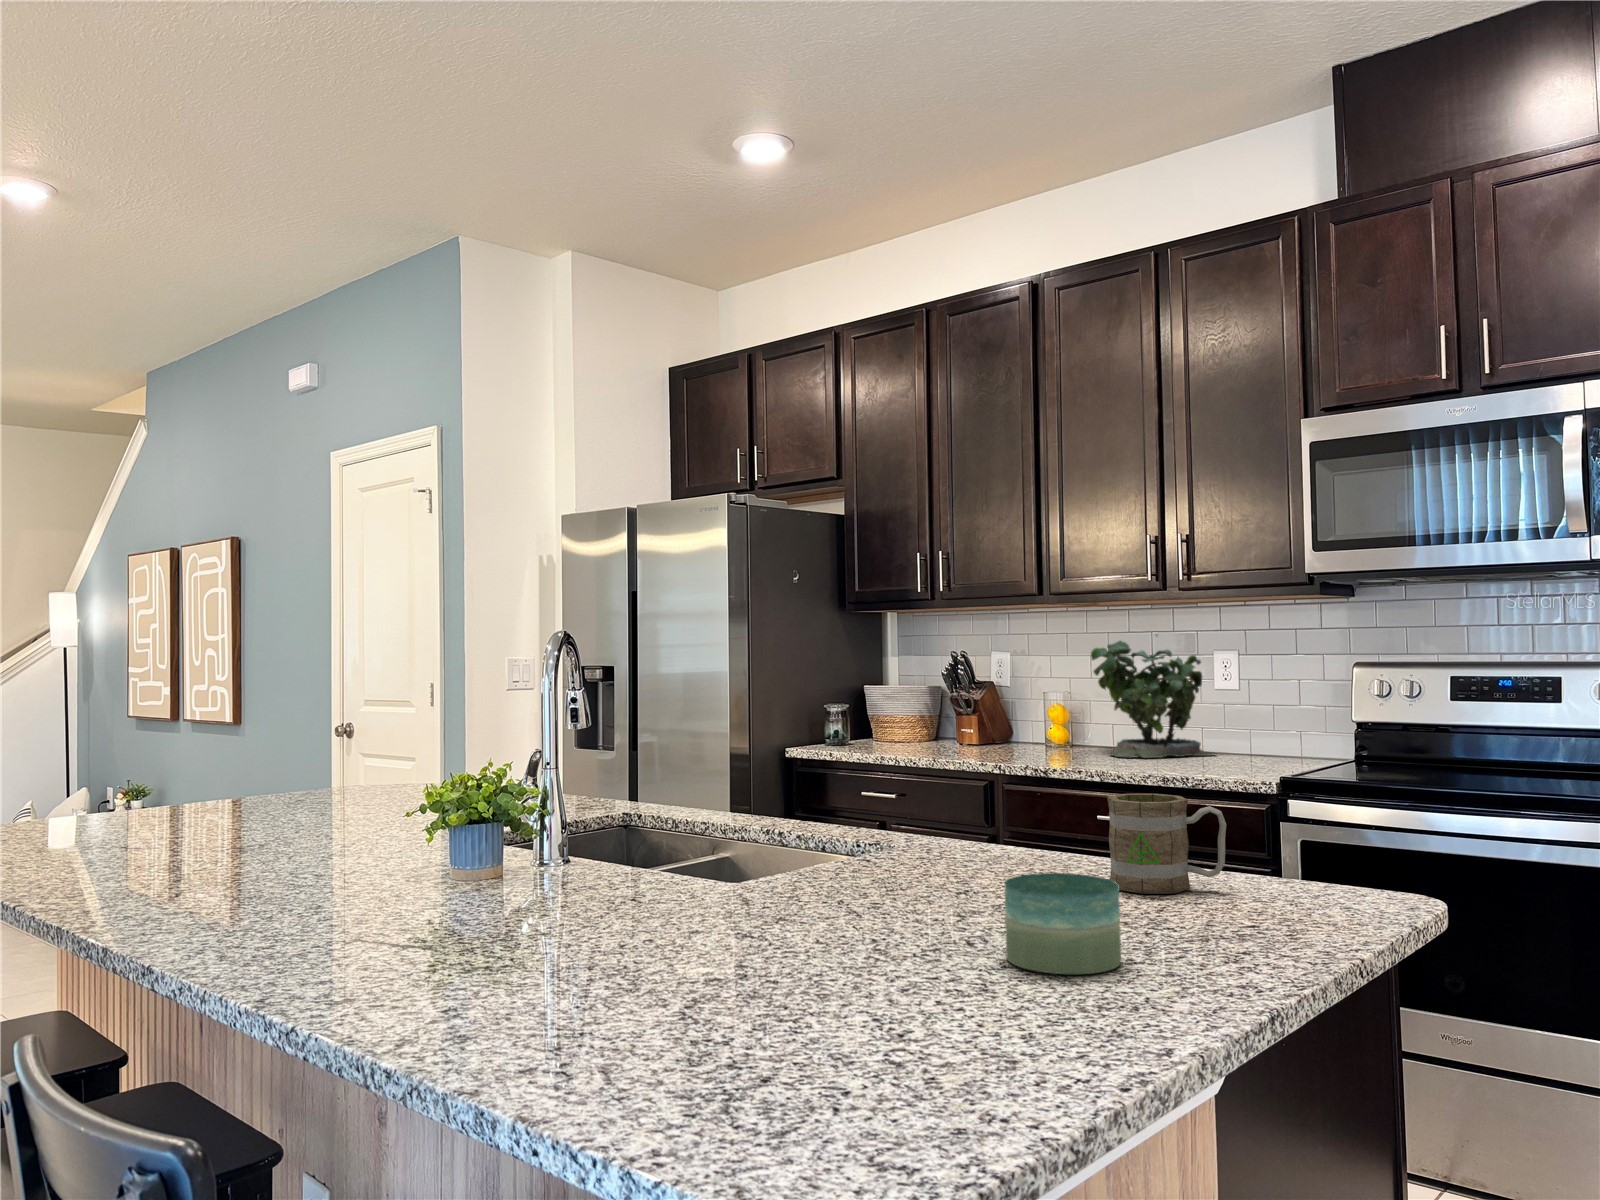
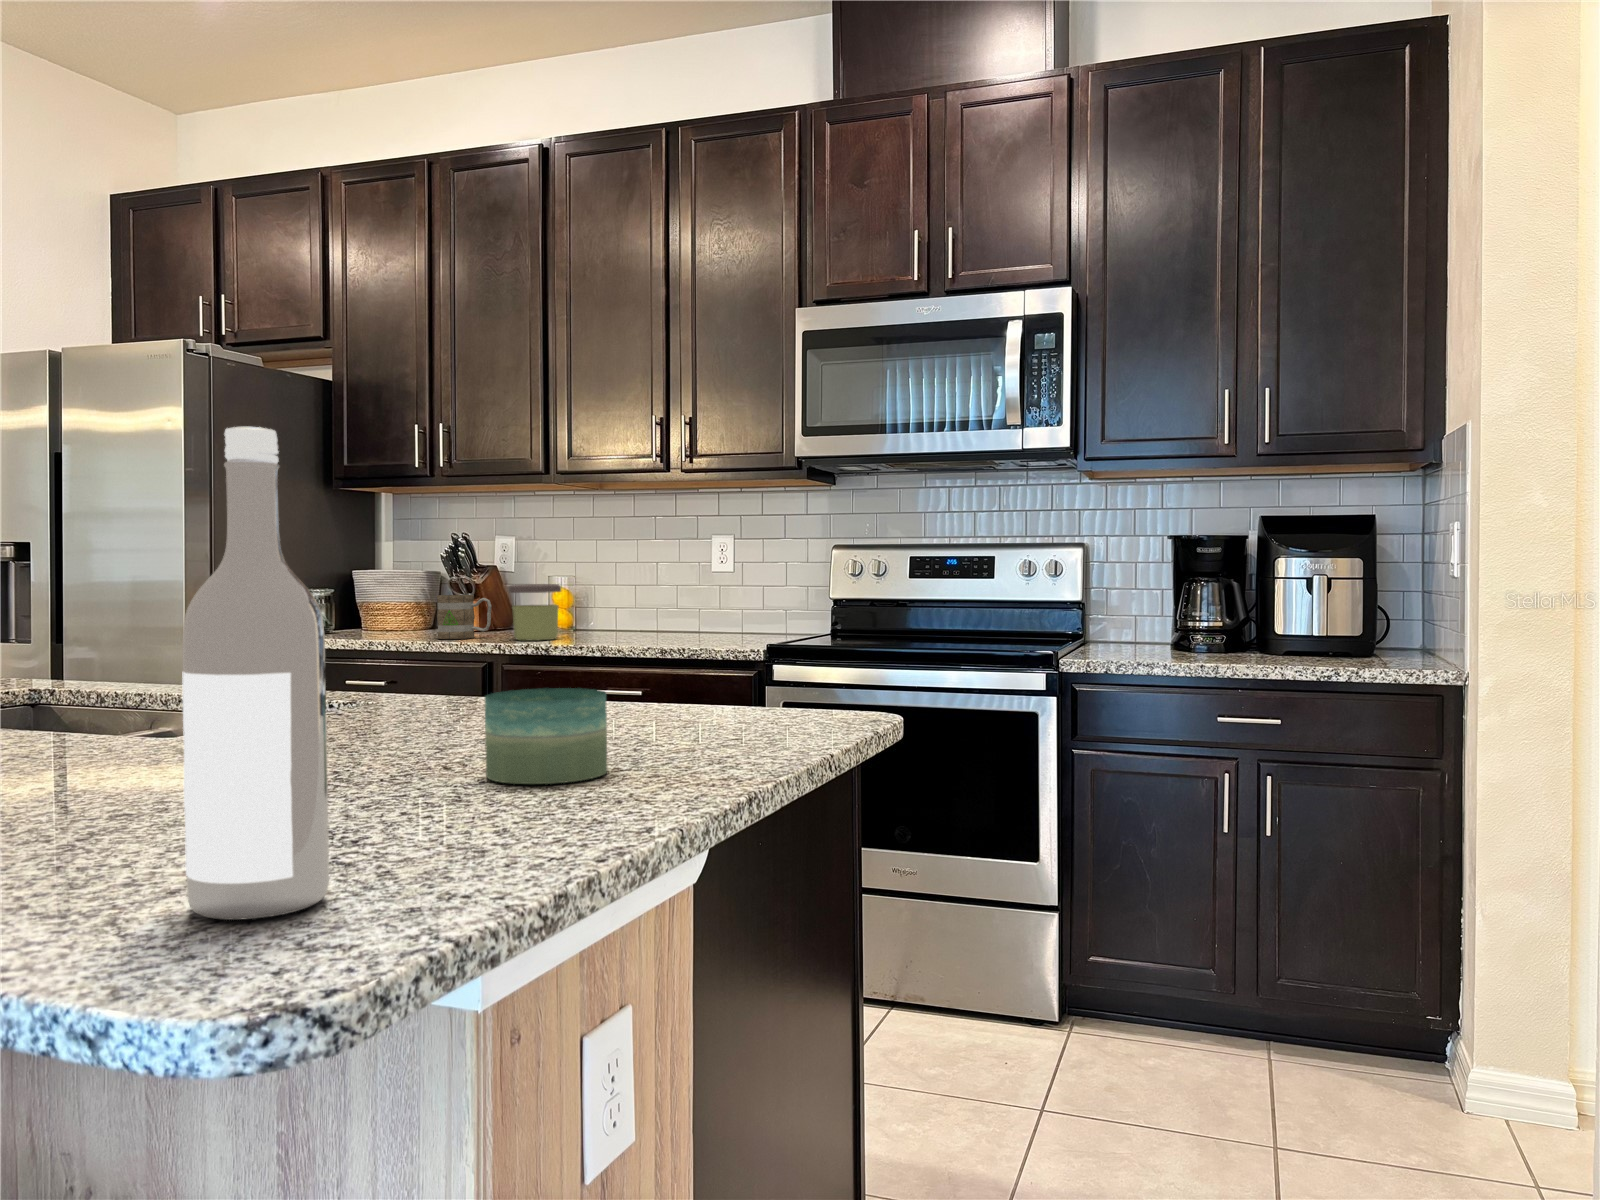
potted plant: present [1091,634,1213,758] -> none [596,511,717,635]
wine bottle: none [777,700,887,1123] -> present [182,427,329,920]
jar: none [1007,706,1058,762] -> present [509,584,561,640]
mug: present [1107,794,1226,894] -> present [437,595,492,639]

